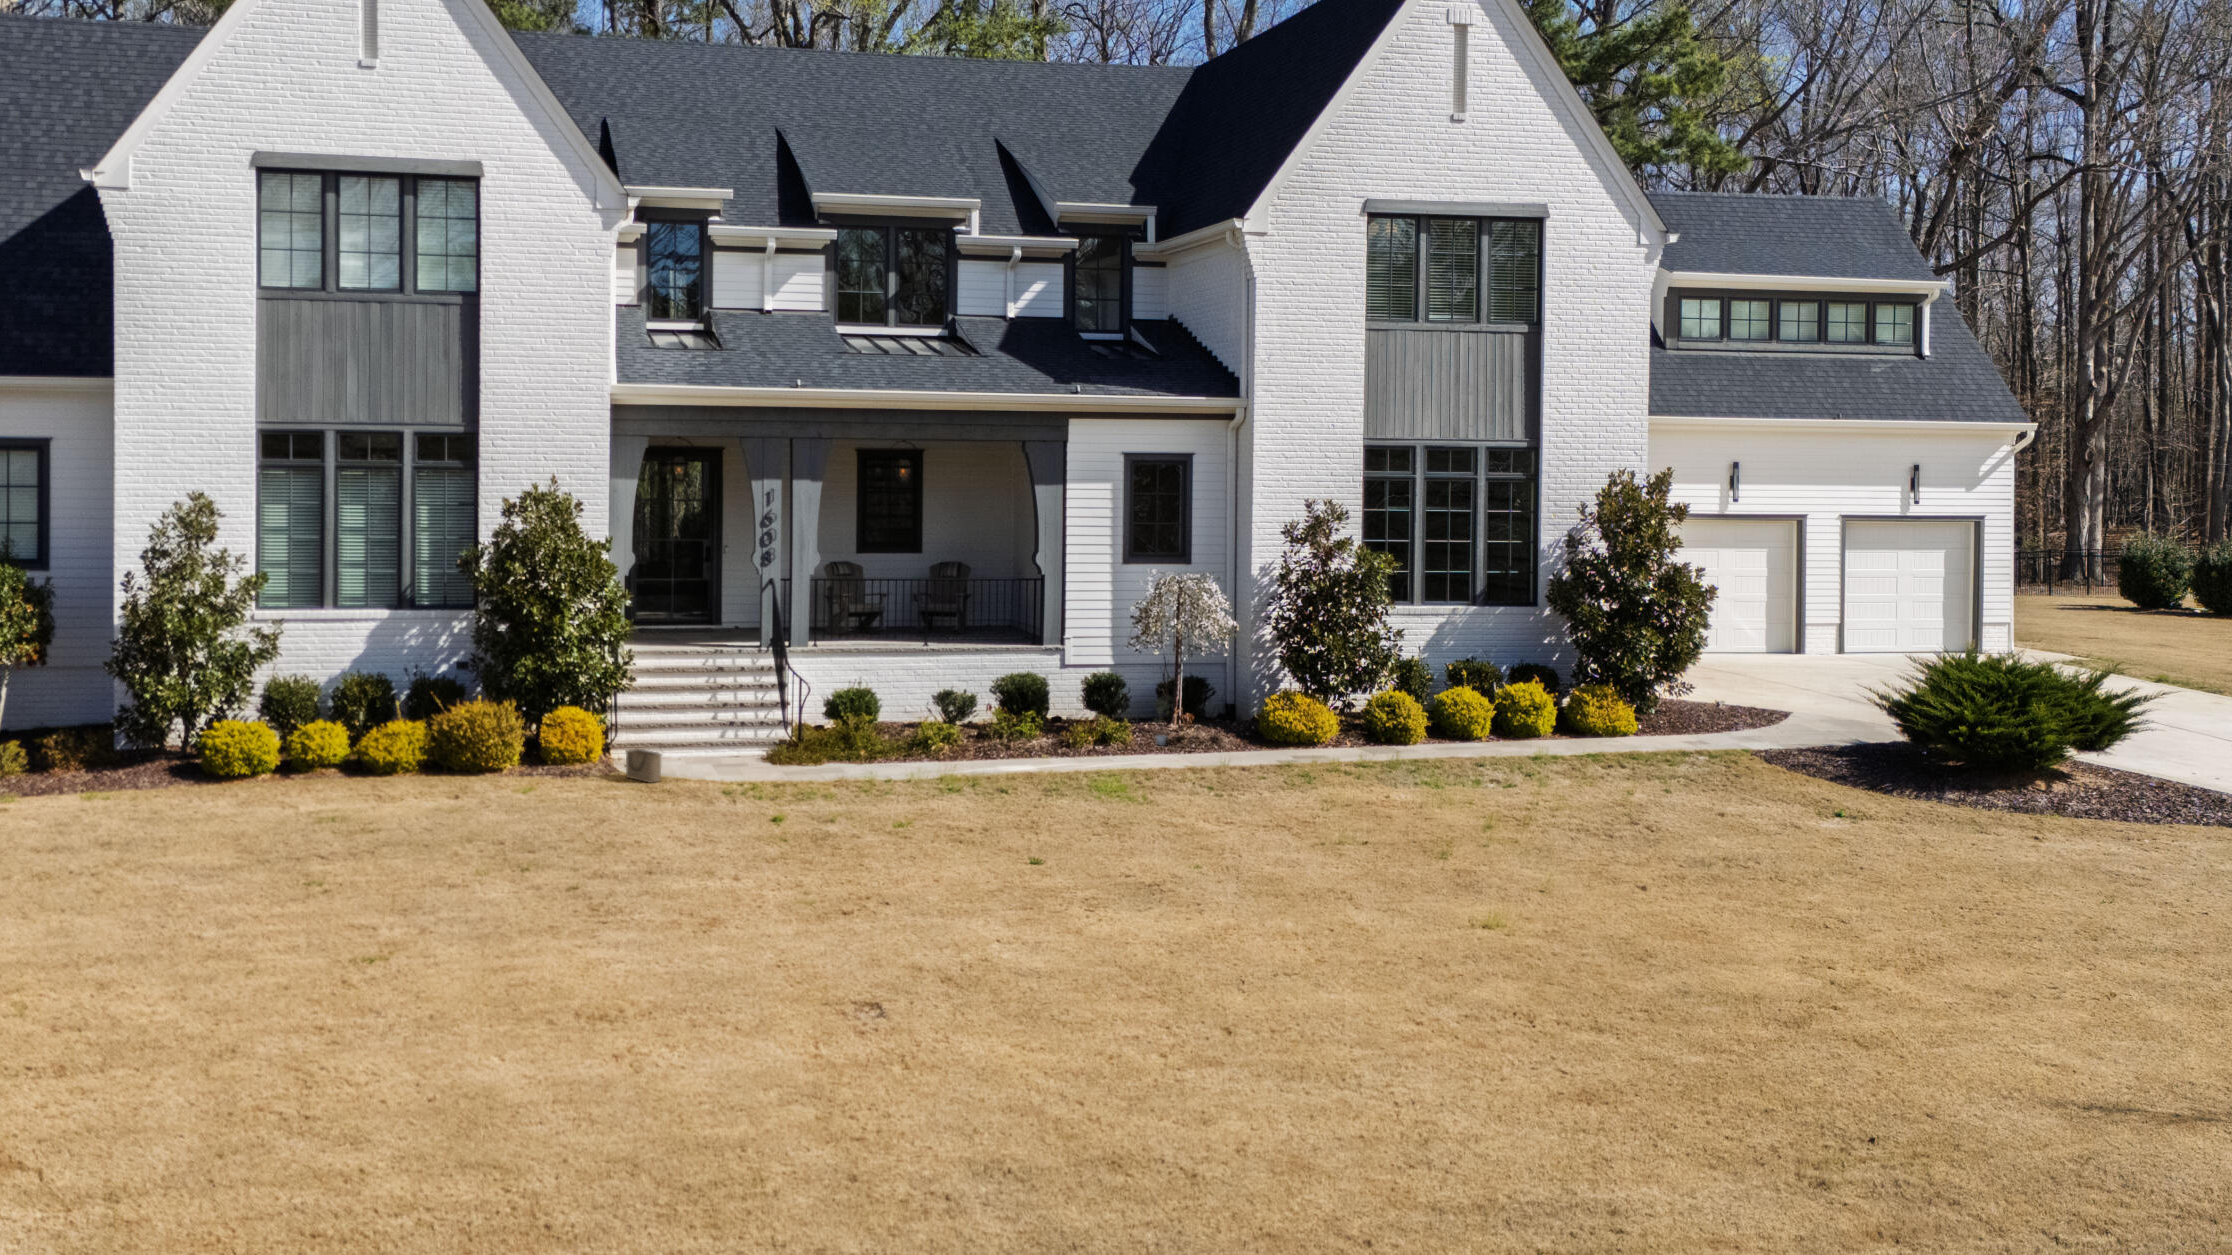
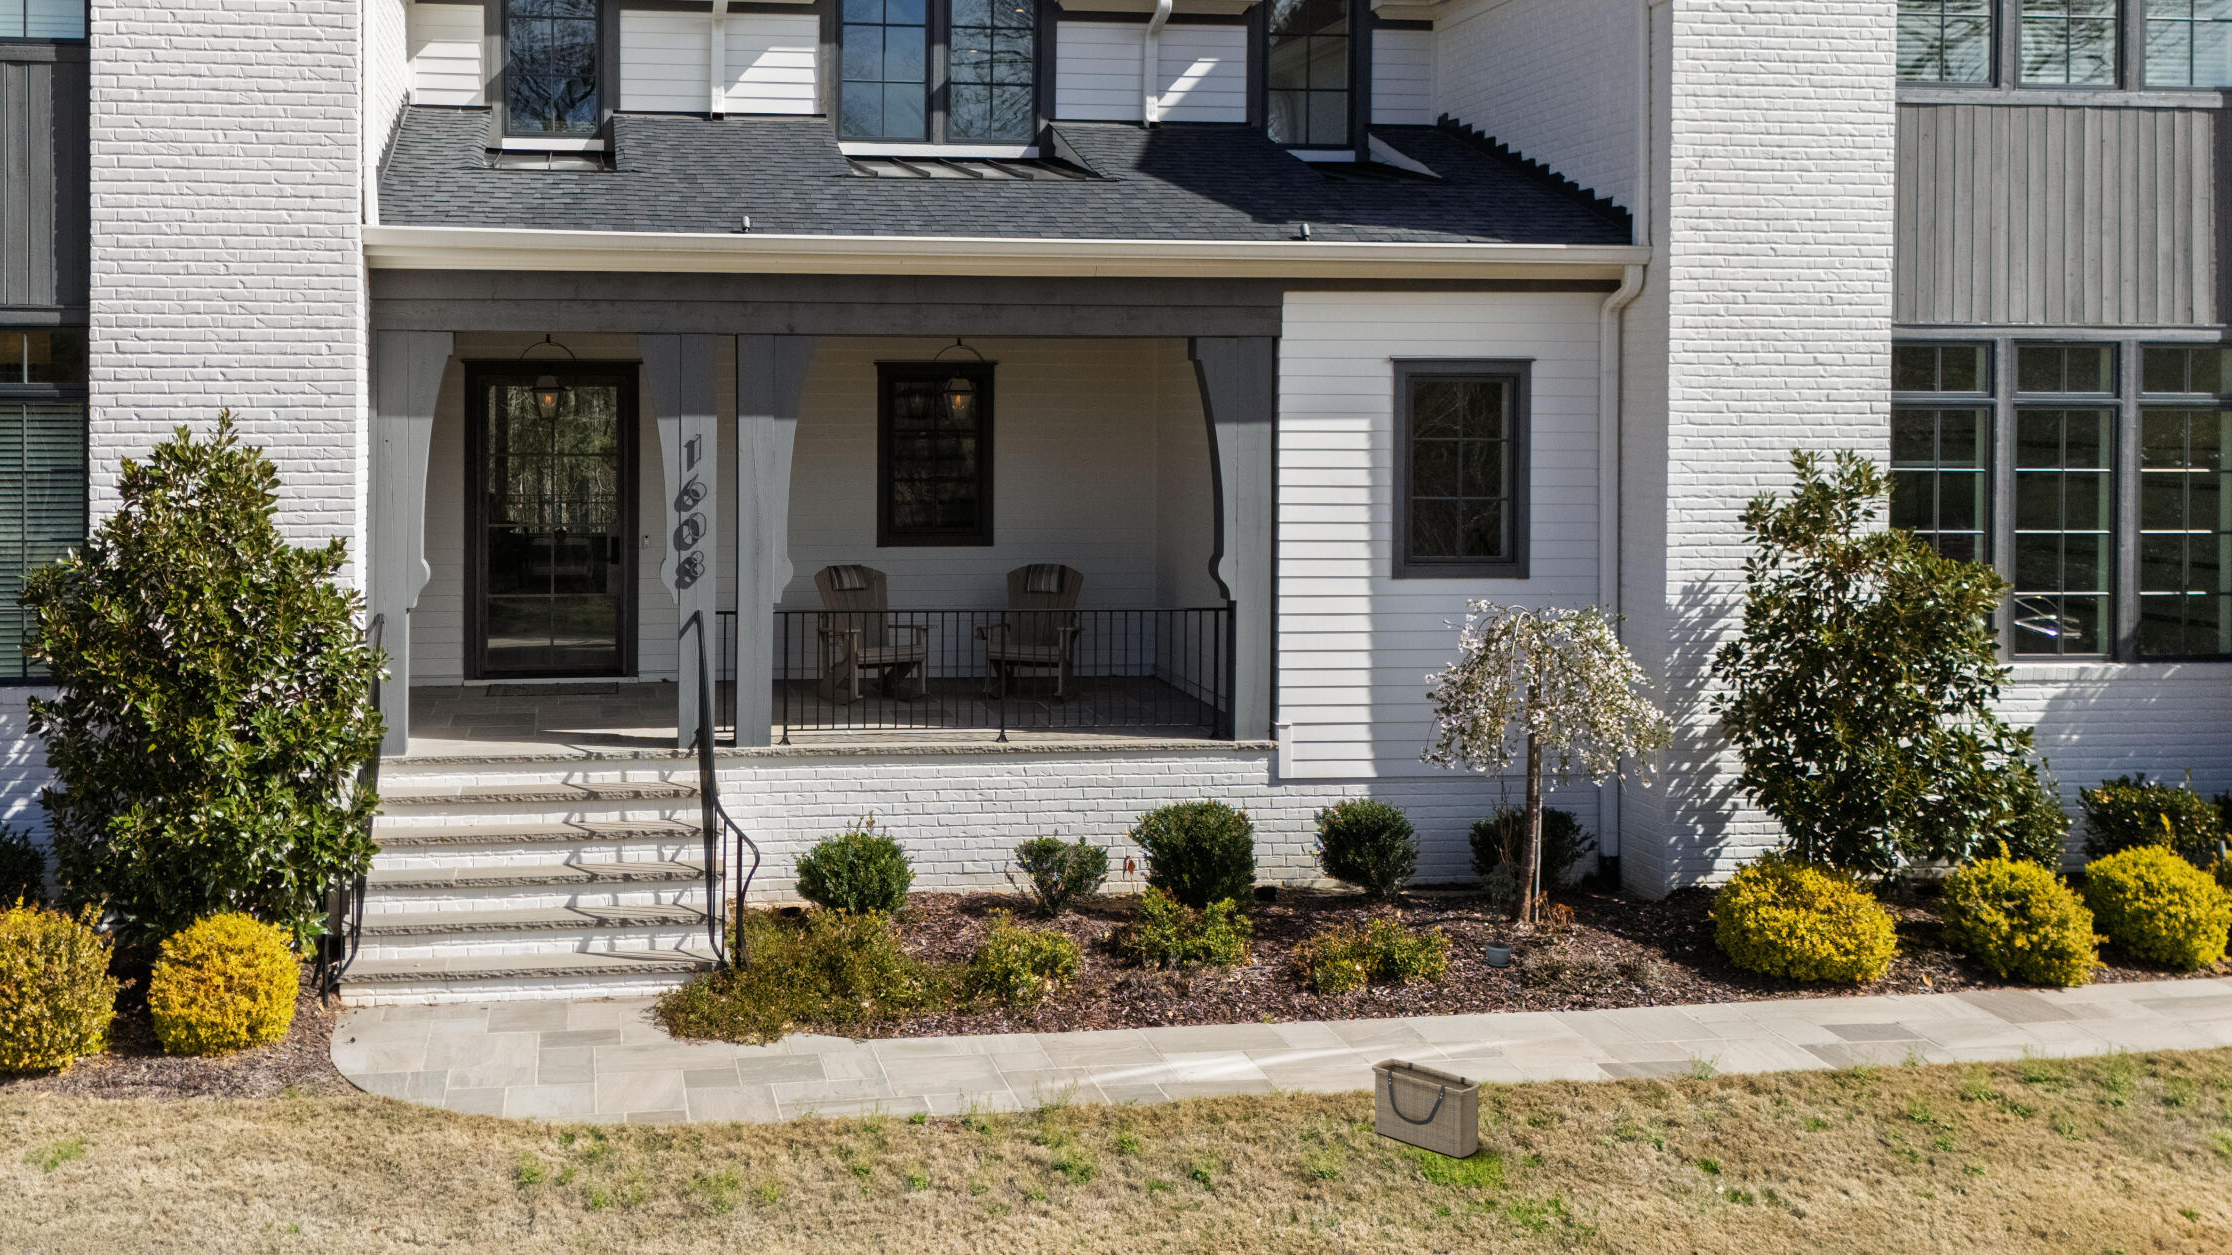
basket: present [626,749,662,783] -> present [1372,1058,1482,1158]

